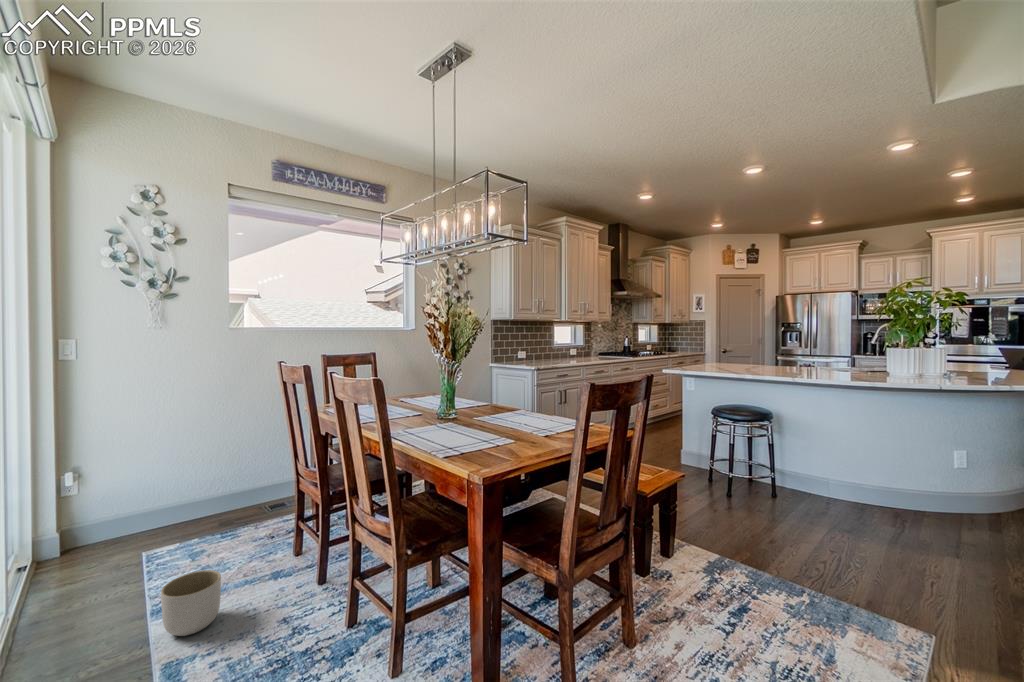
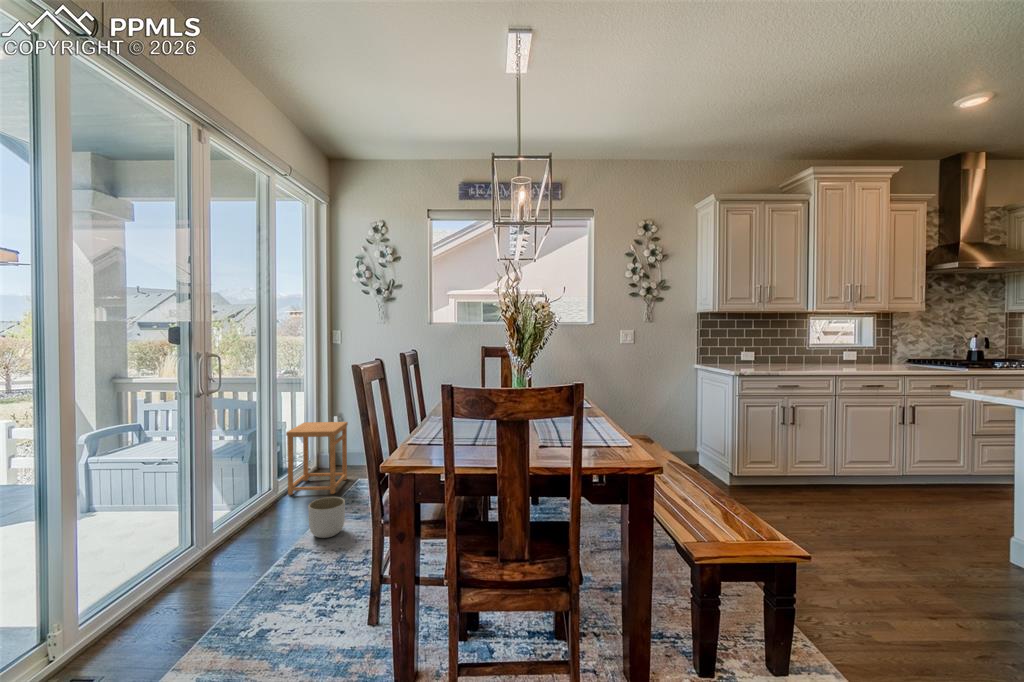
side table: none [22,473,125,611] -> present [286,422,348,495]

